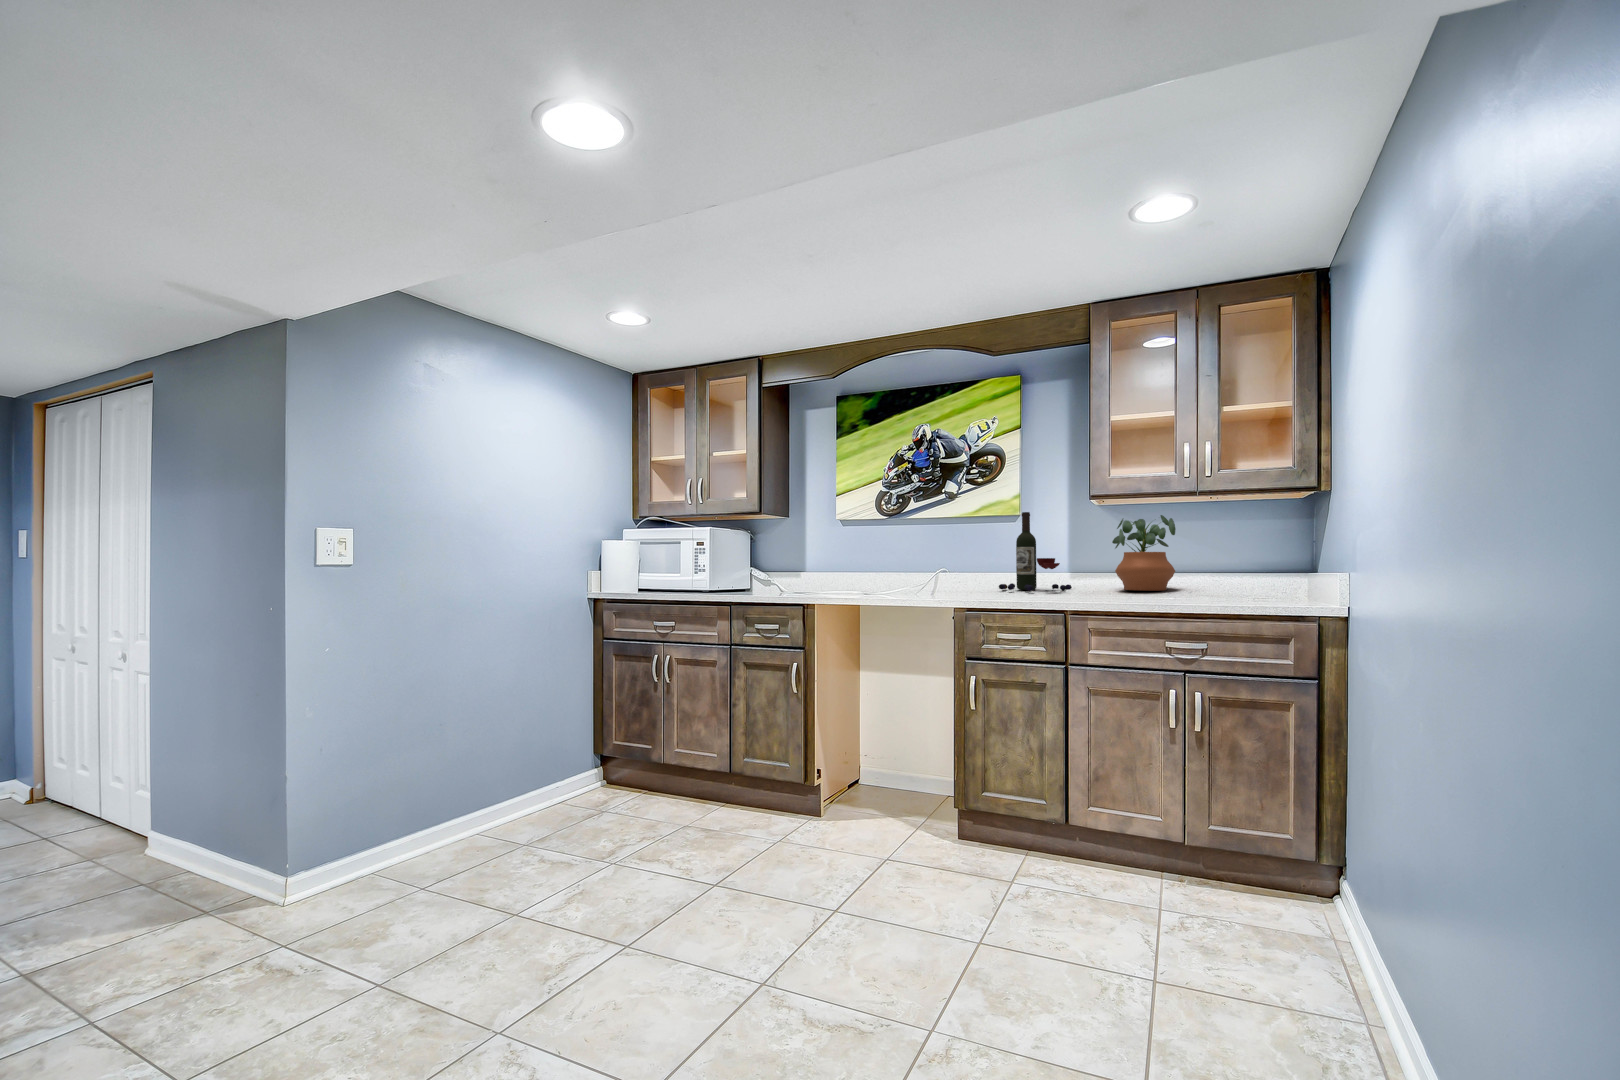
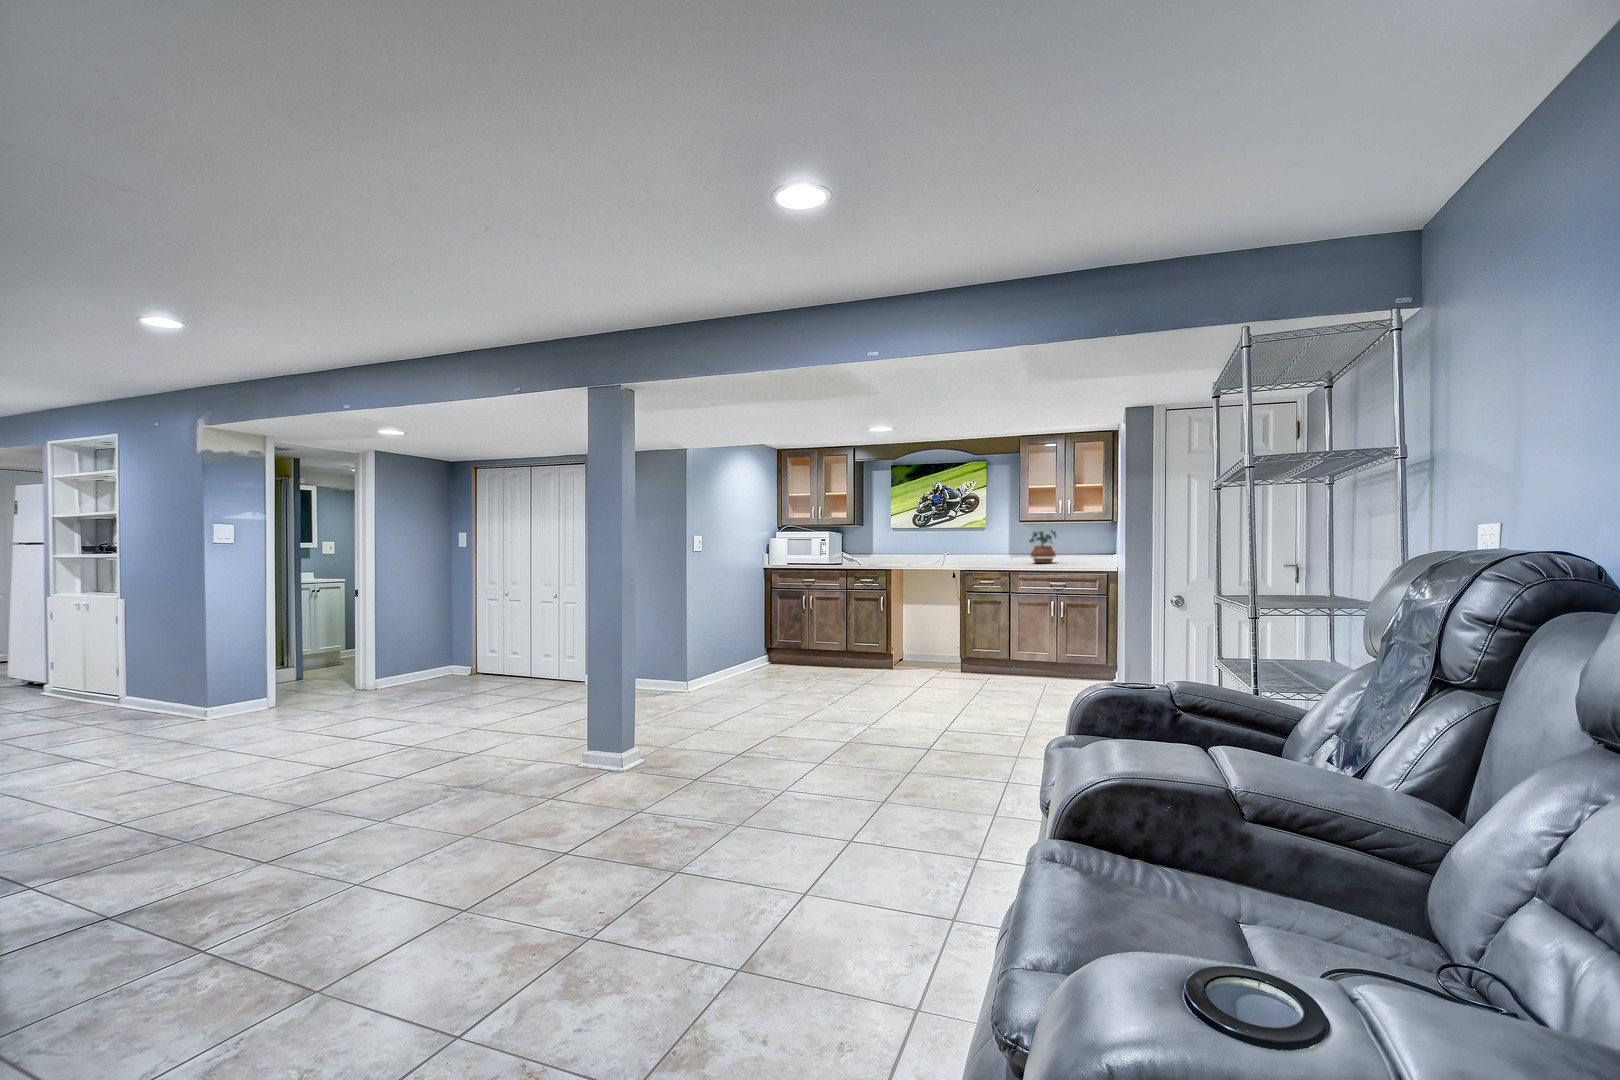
wine bottle: present [999,512,1072,591] -> none [975,527,1010,564]

